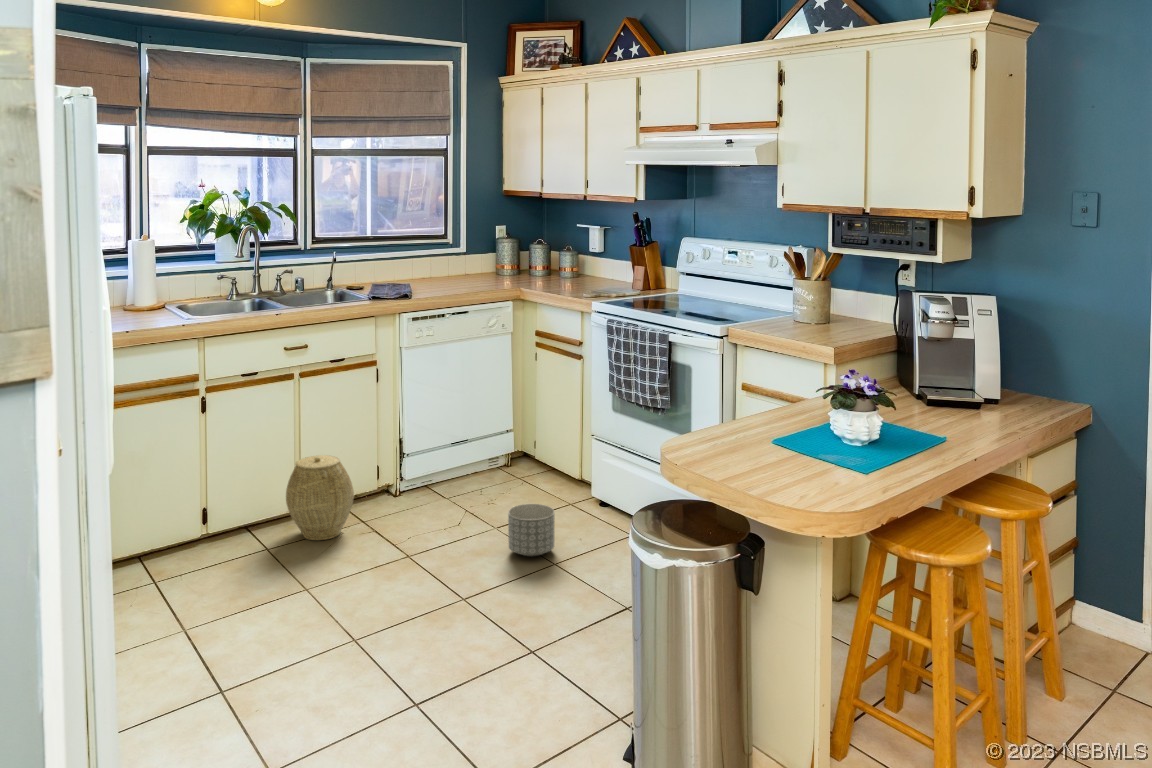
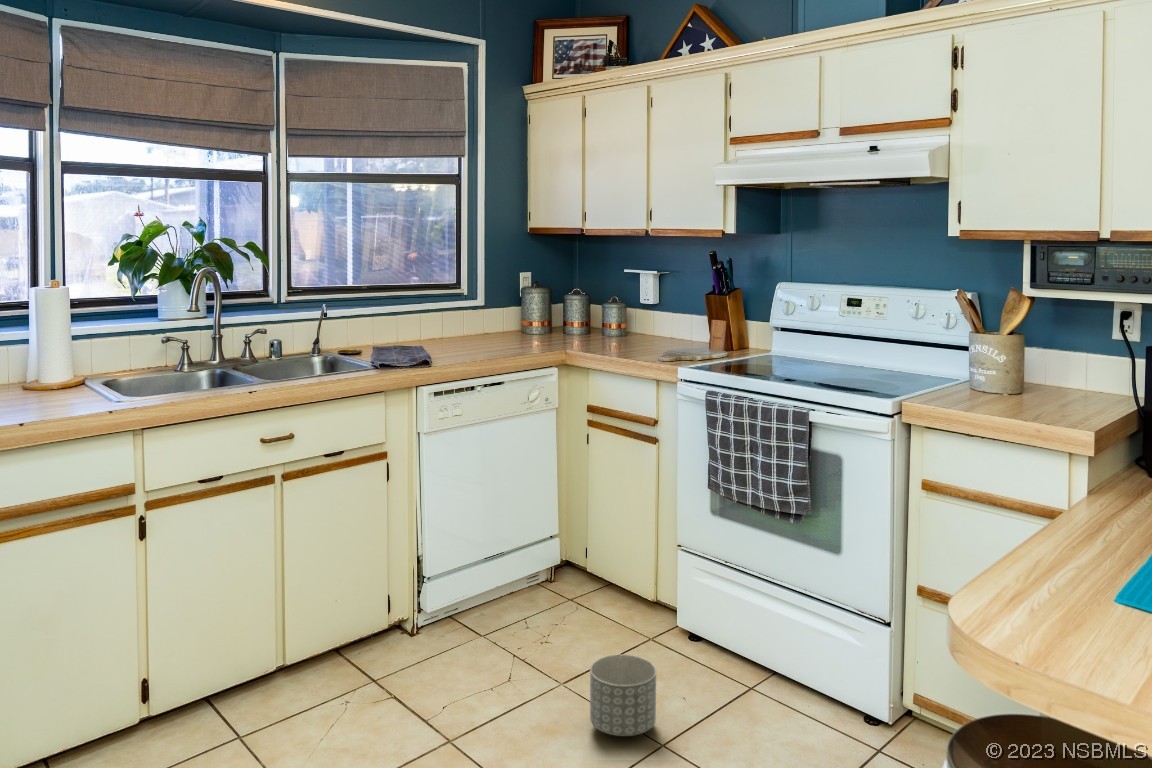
woven basket: present [286,455,354,540] -> none [262,590,359,717]

